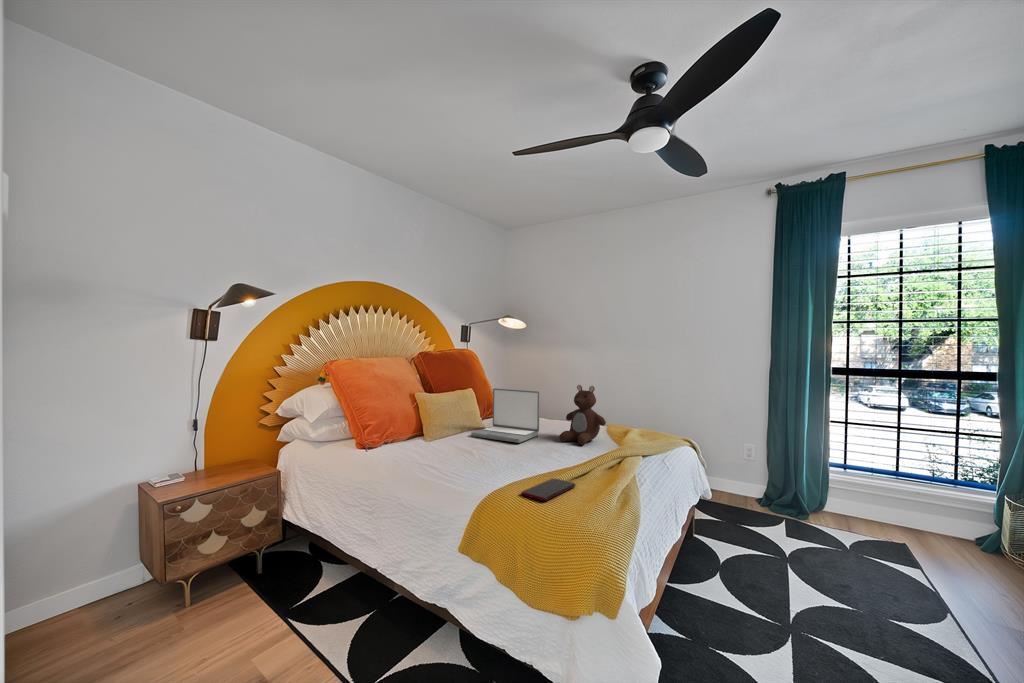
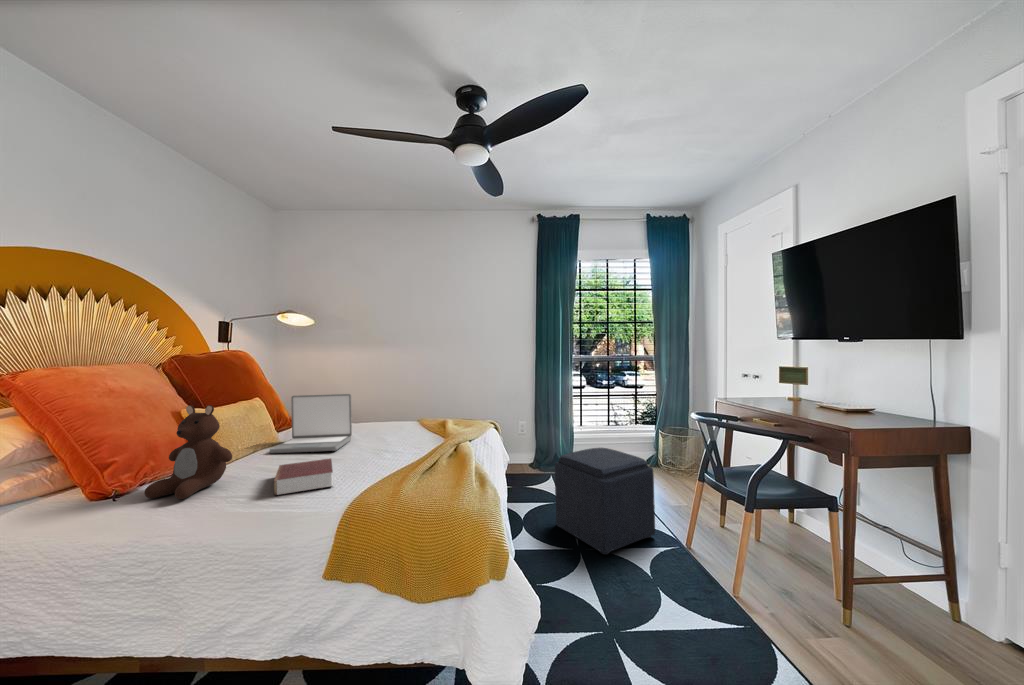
teddy bear: present [560,385,606,445] -> present [144,405,232,499]
book: none [454,447,506,473] -> present [274,459,333,495]
smartphone: present [521,479,576,501] -> none [381,476,429,500]
ottoman: none [765,496,930,649] -> present [555,448,655,555]

